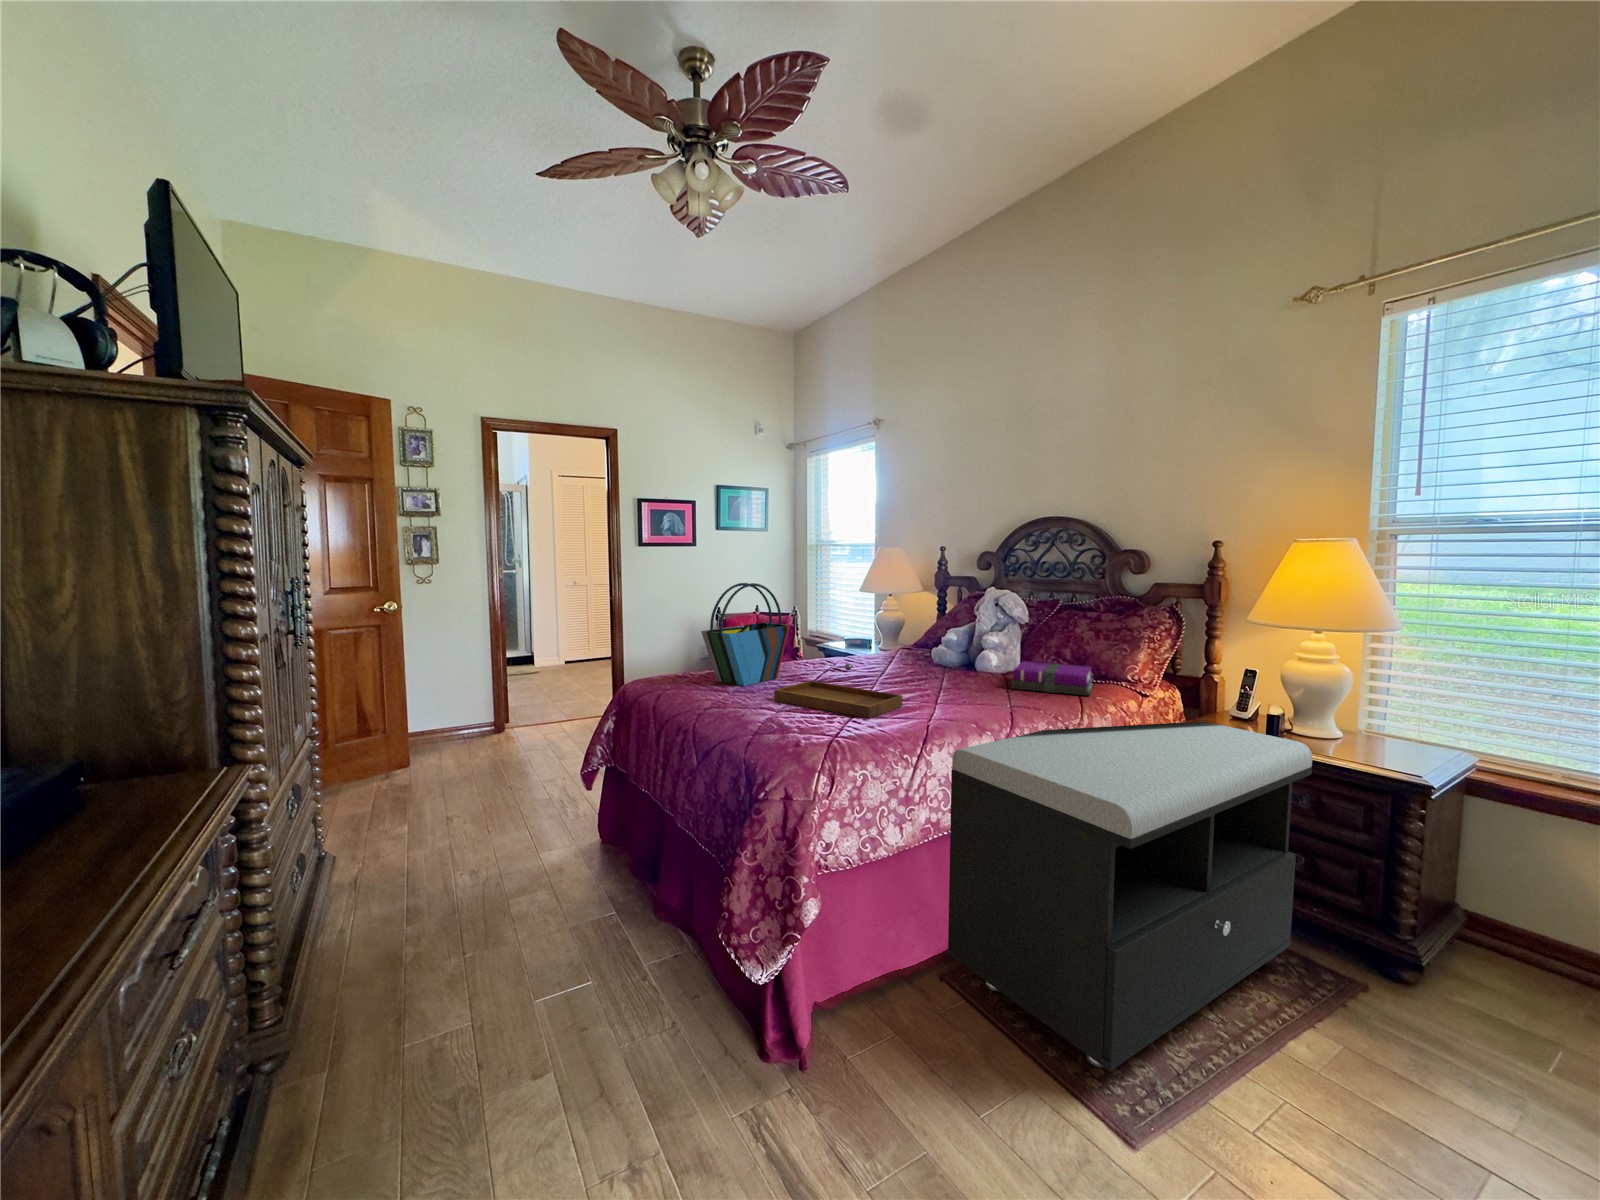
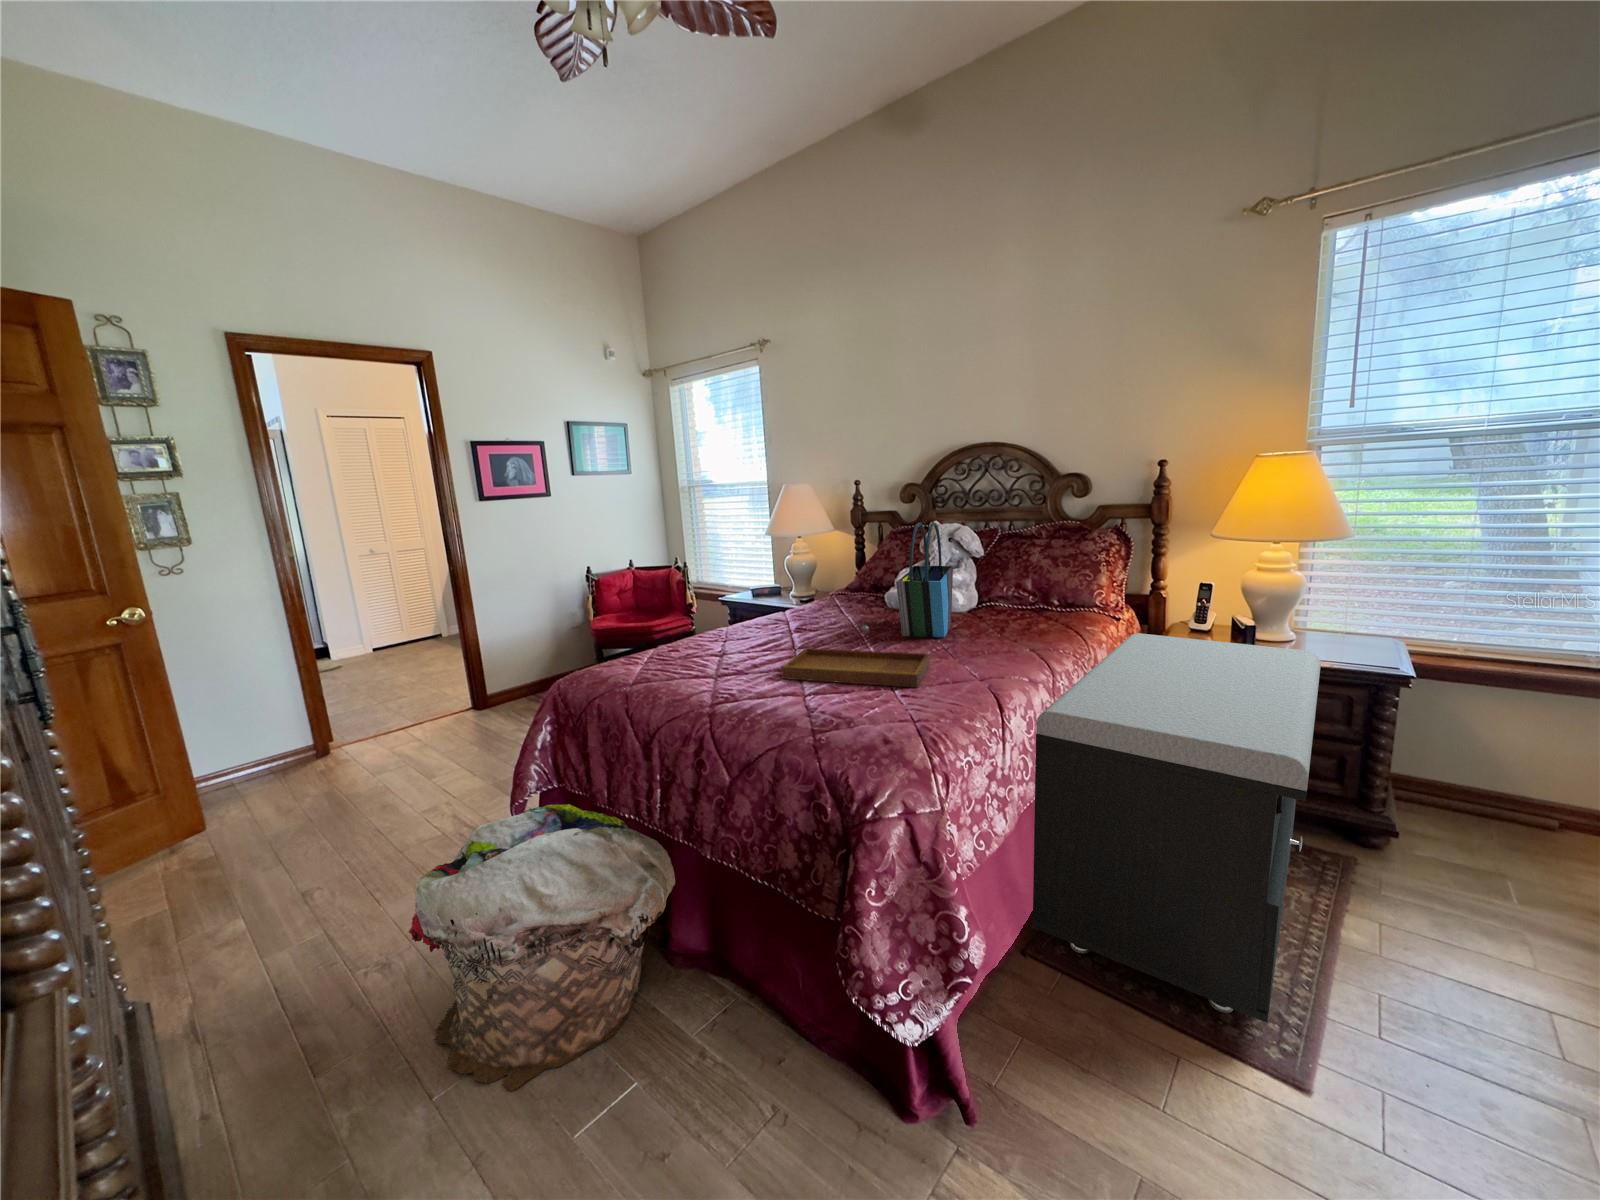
tote bag: present [701,583,790,686] -> present [896,522,953,637]
notebook: present [1011,661,1093,696] -> none [994,596,1084,628]
laundry basket: none [479,768,659,963] -> present [408,804,675,1091]

